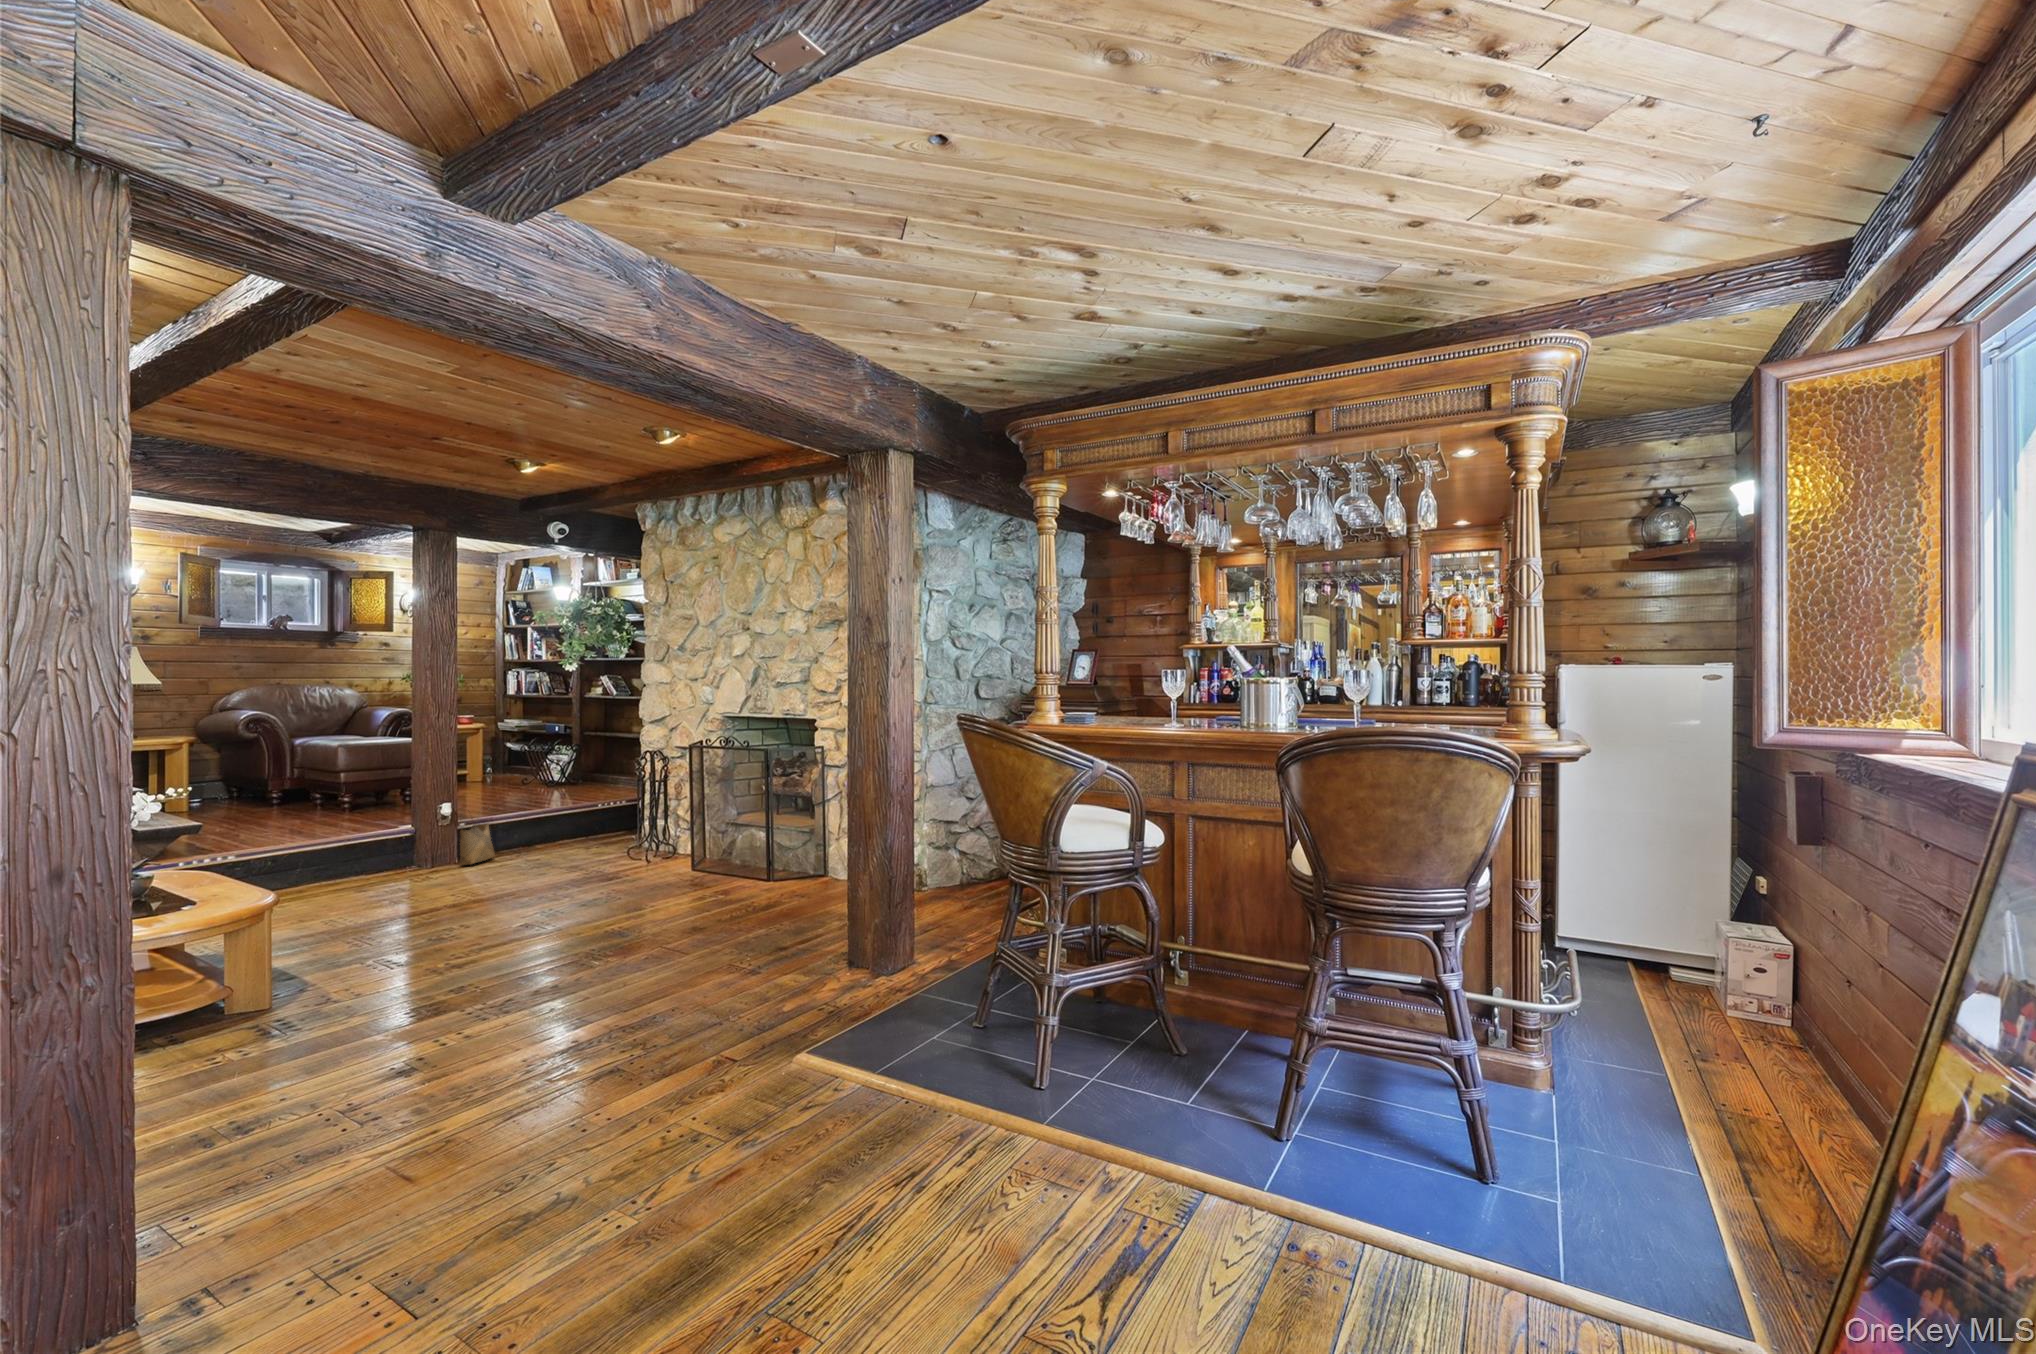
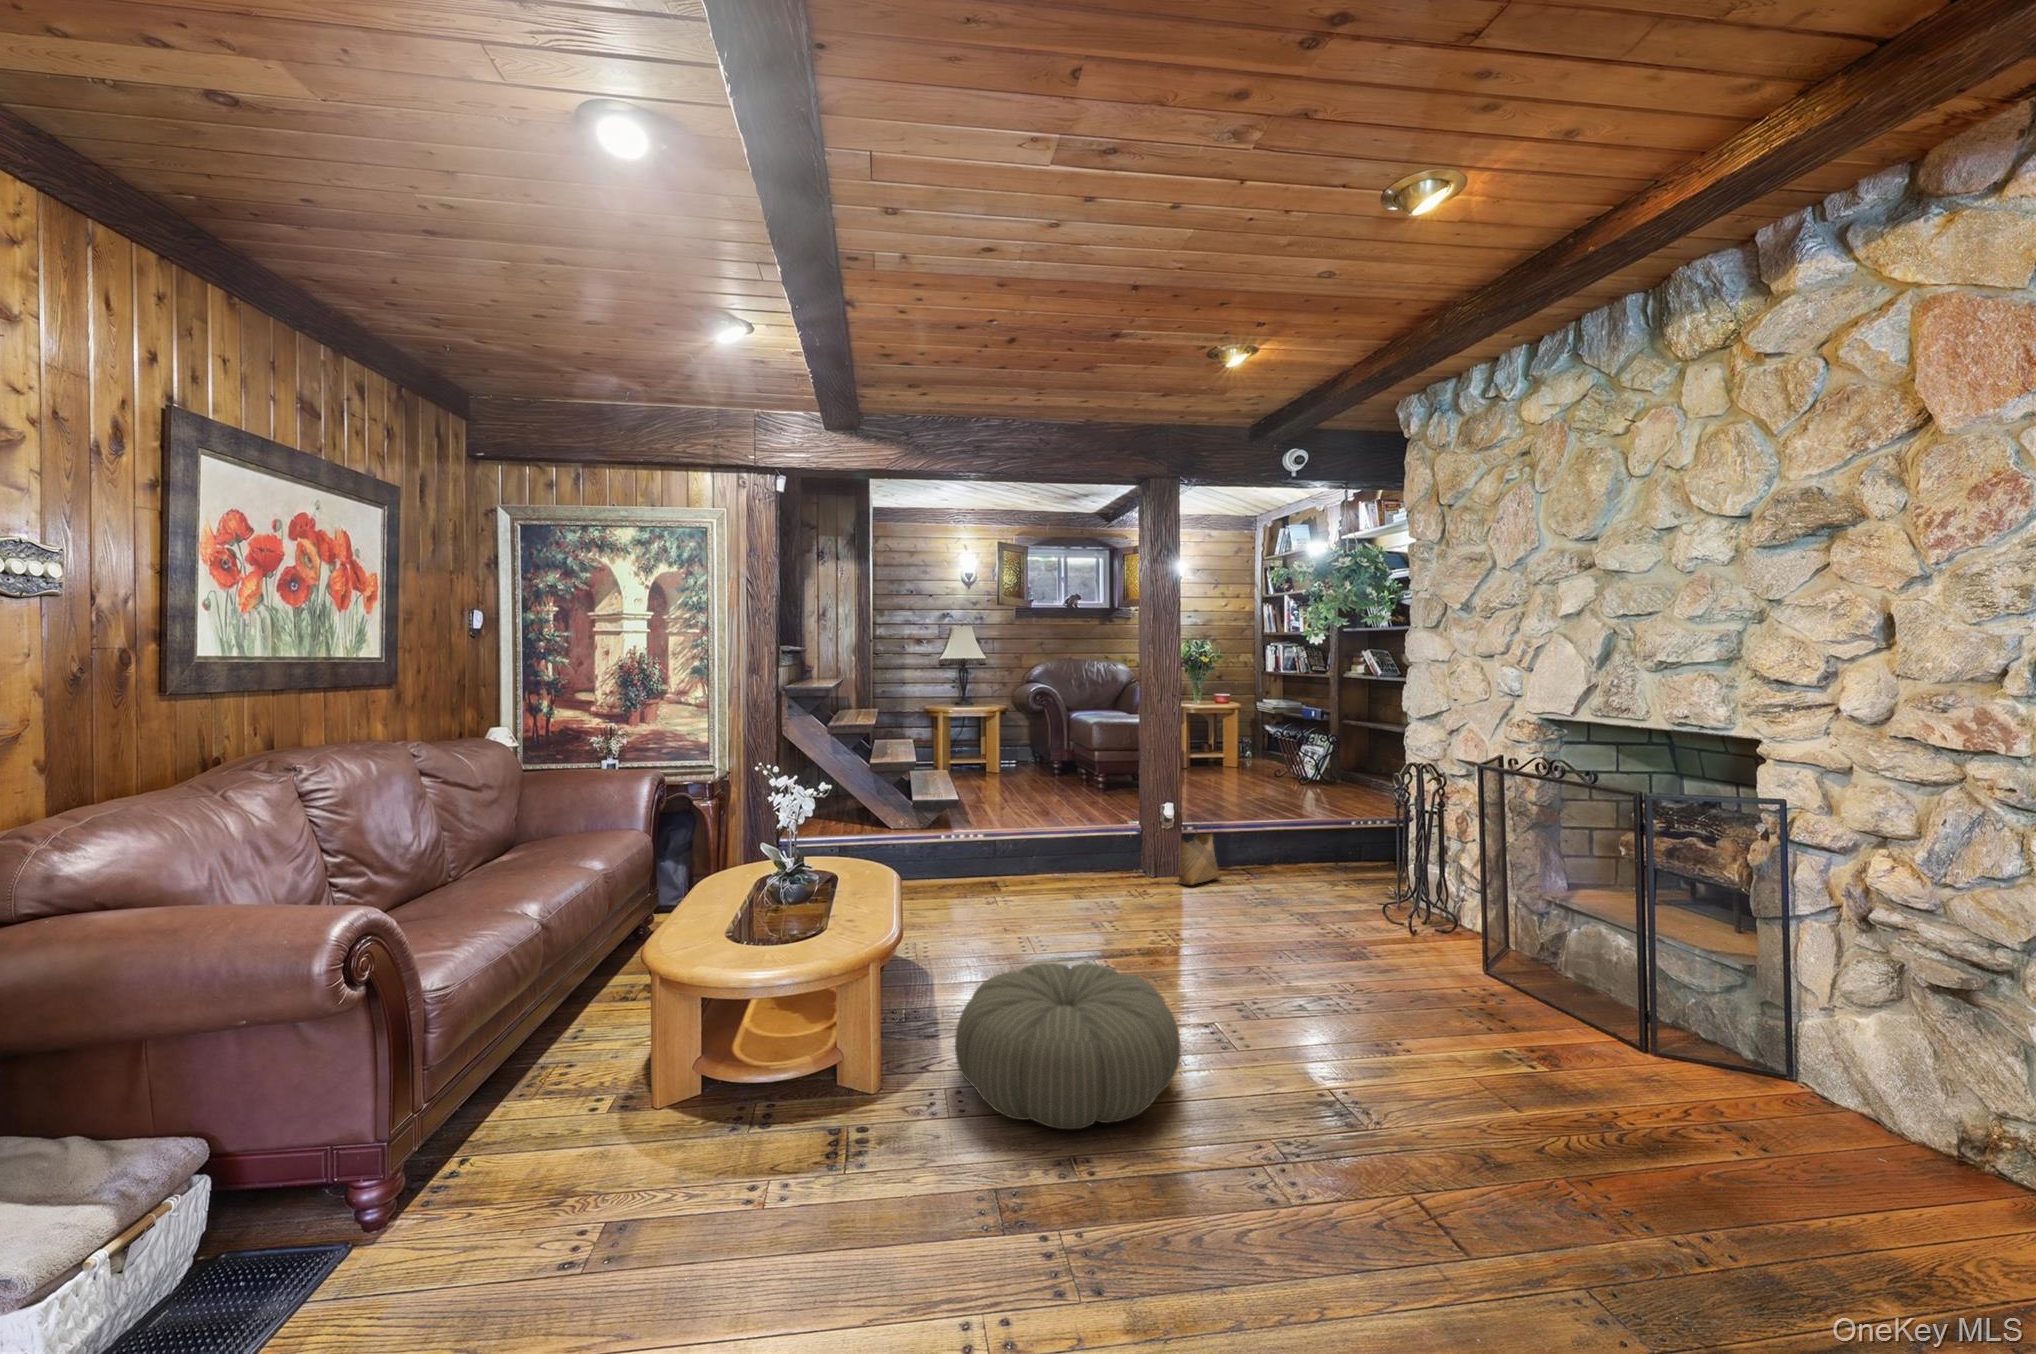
pouf: none [336,889,514,981] -> present [955,963,1181,1129]

